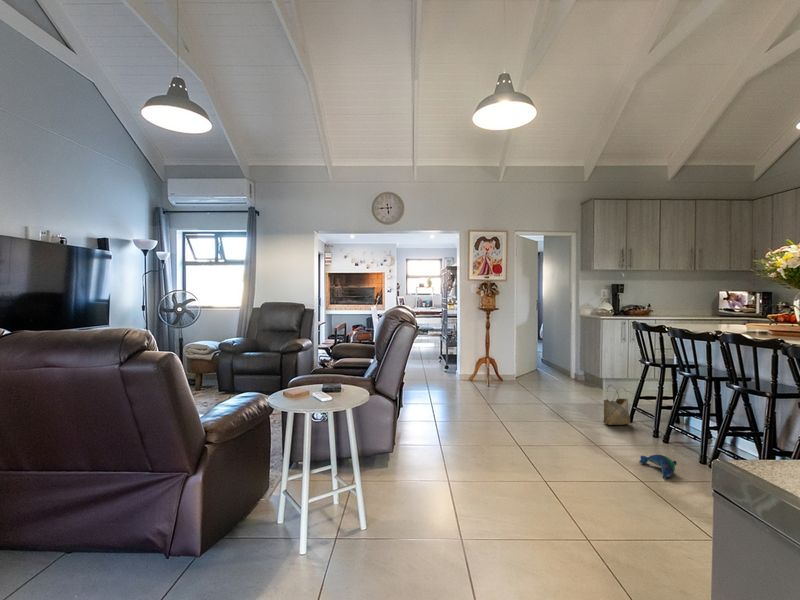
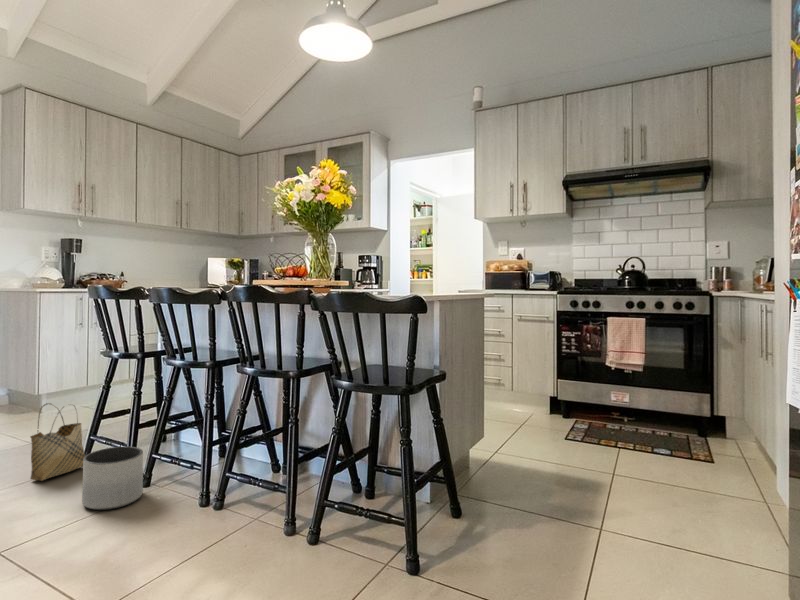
planter: none [630,416,664,450] -> present [82,446,143,510]
plush toy: present [639,455,677,479] -> none [96,518,166,569]

